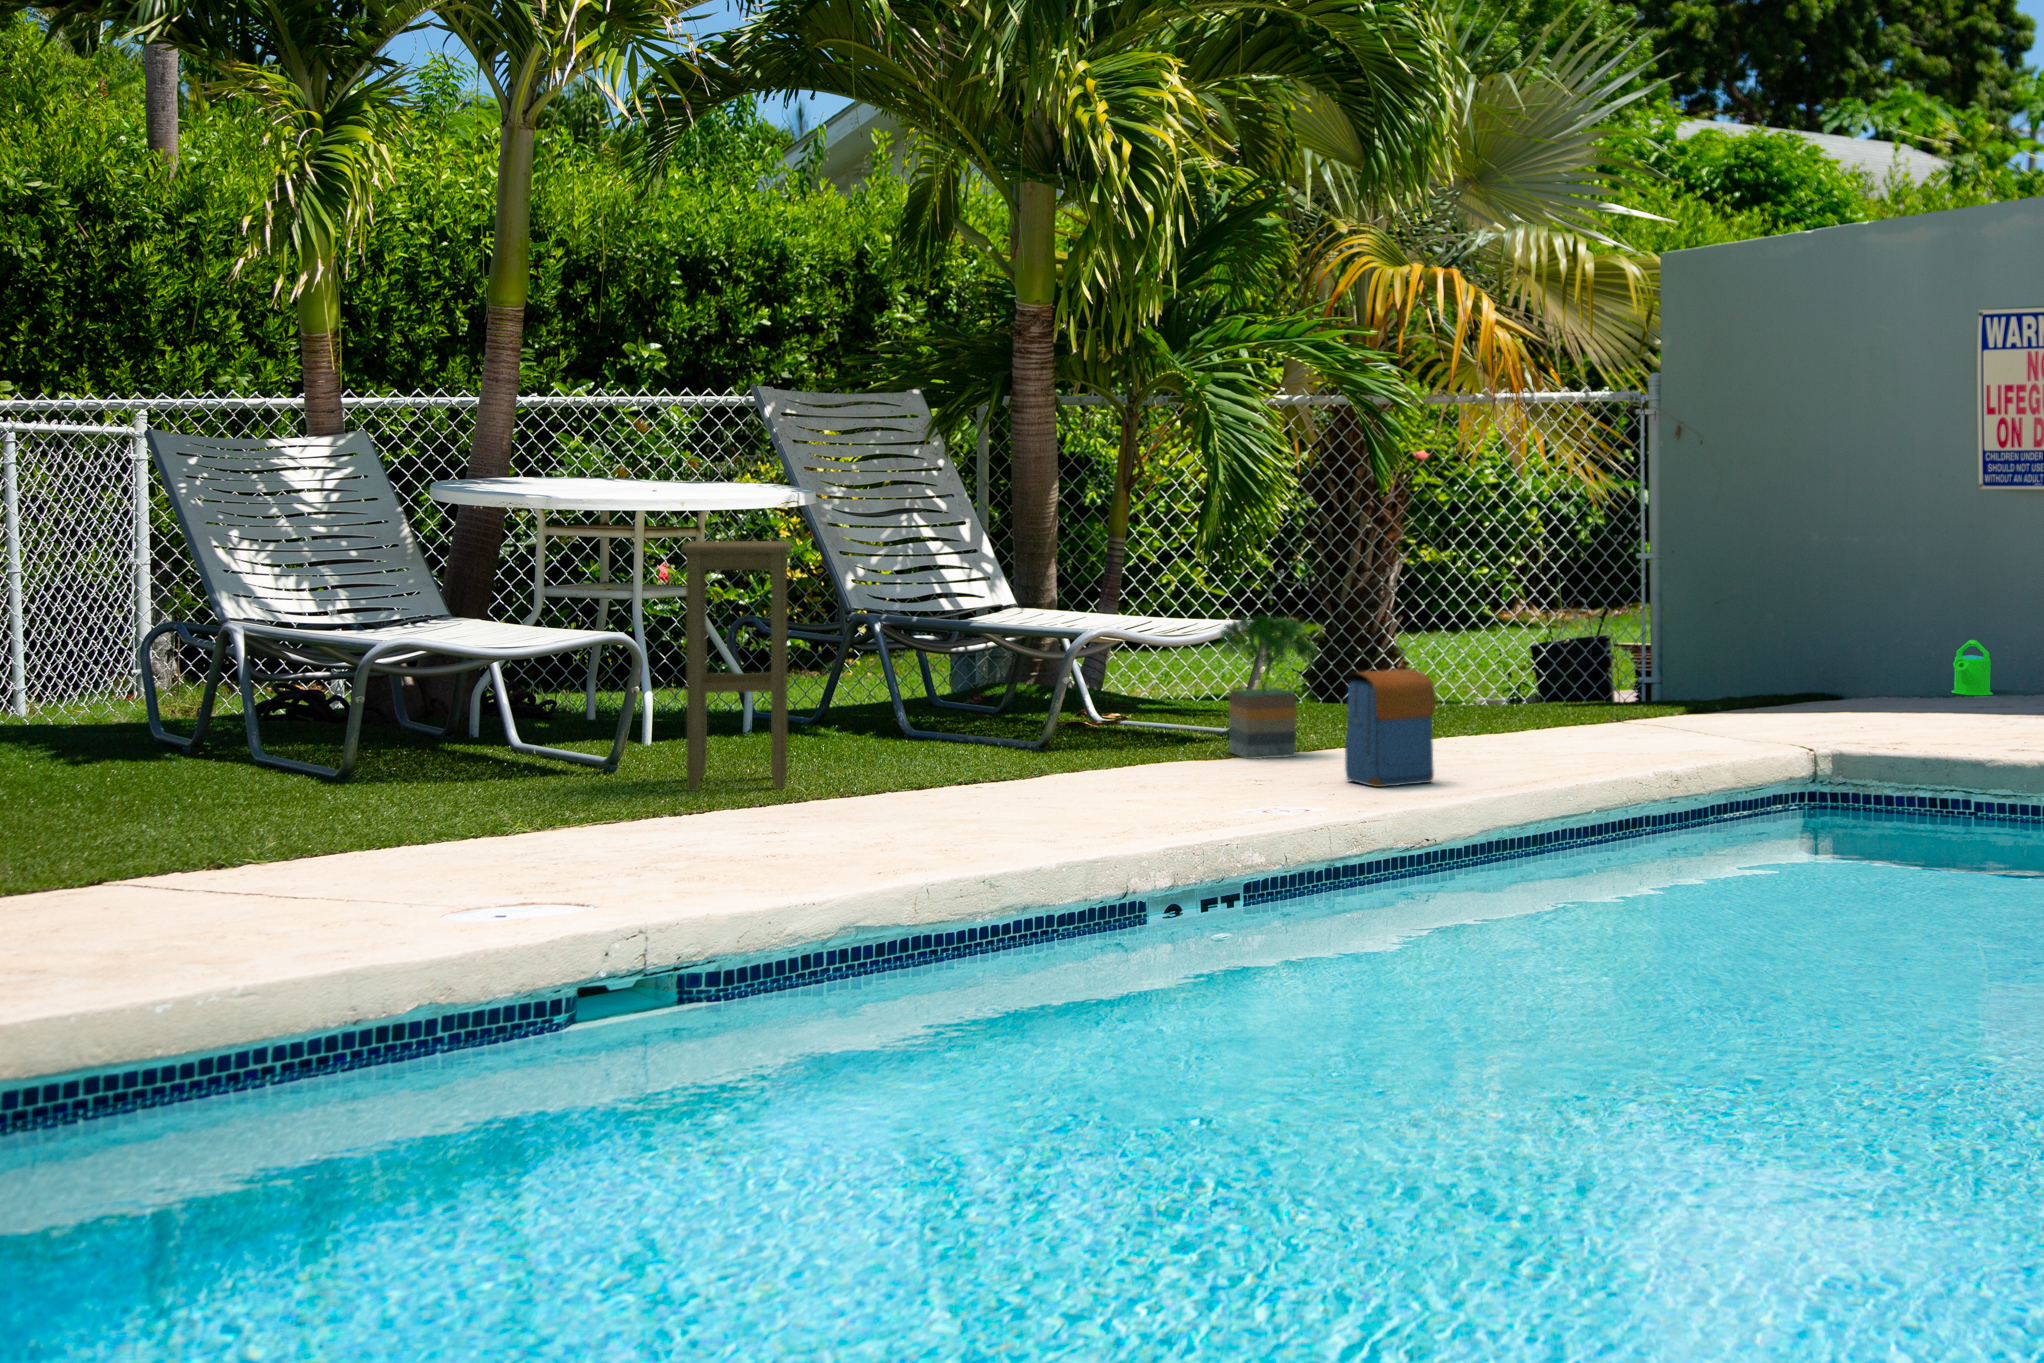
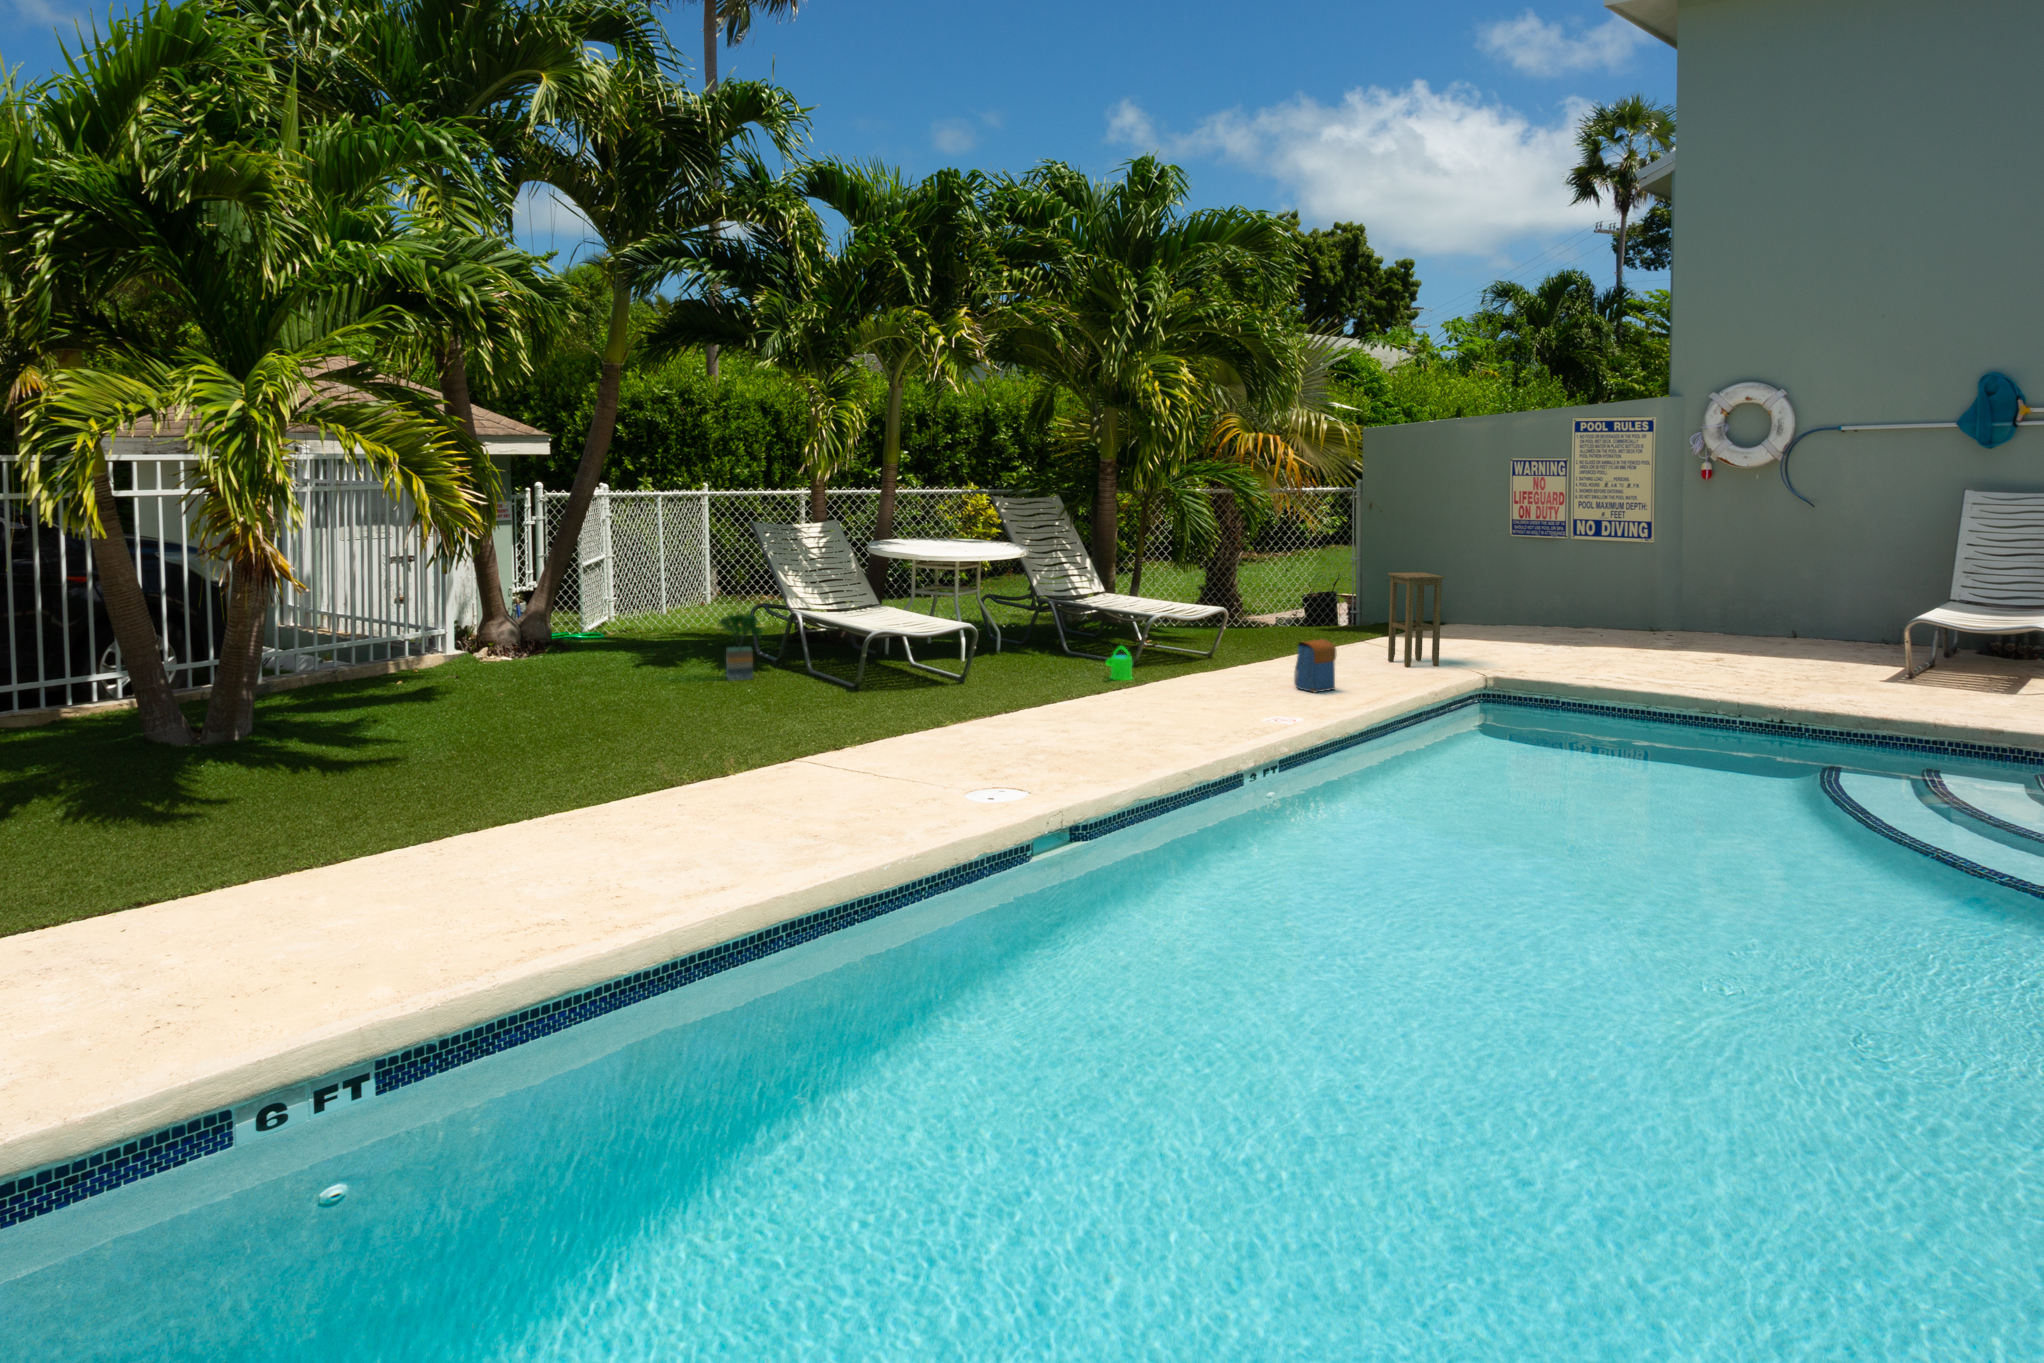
stool: present [681,541,791,791] -> present [1388,572,1445,668]
potted tree: present [1221,615,1317,759] -> present [719,613,763,681]
watering can: present [1951,640,1993,695] -> present [1106,646,1133,680]

